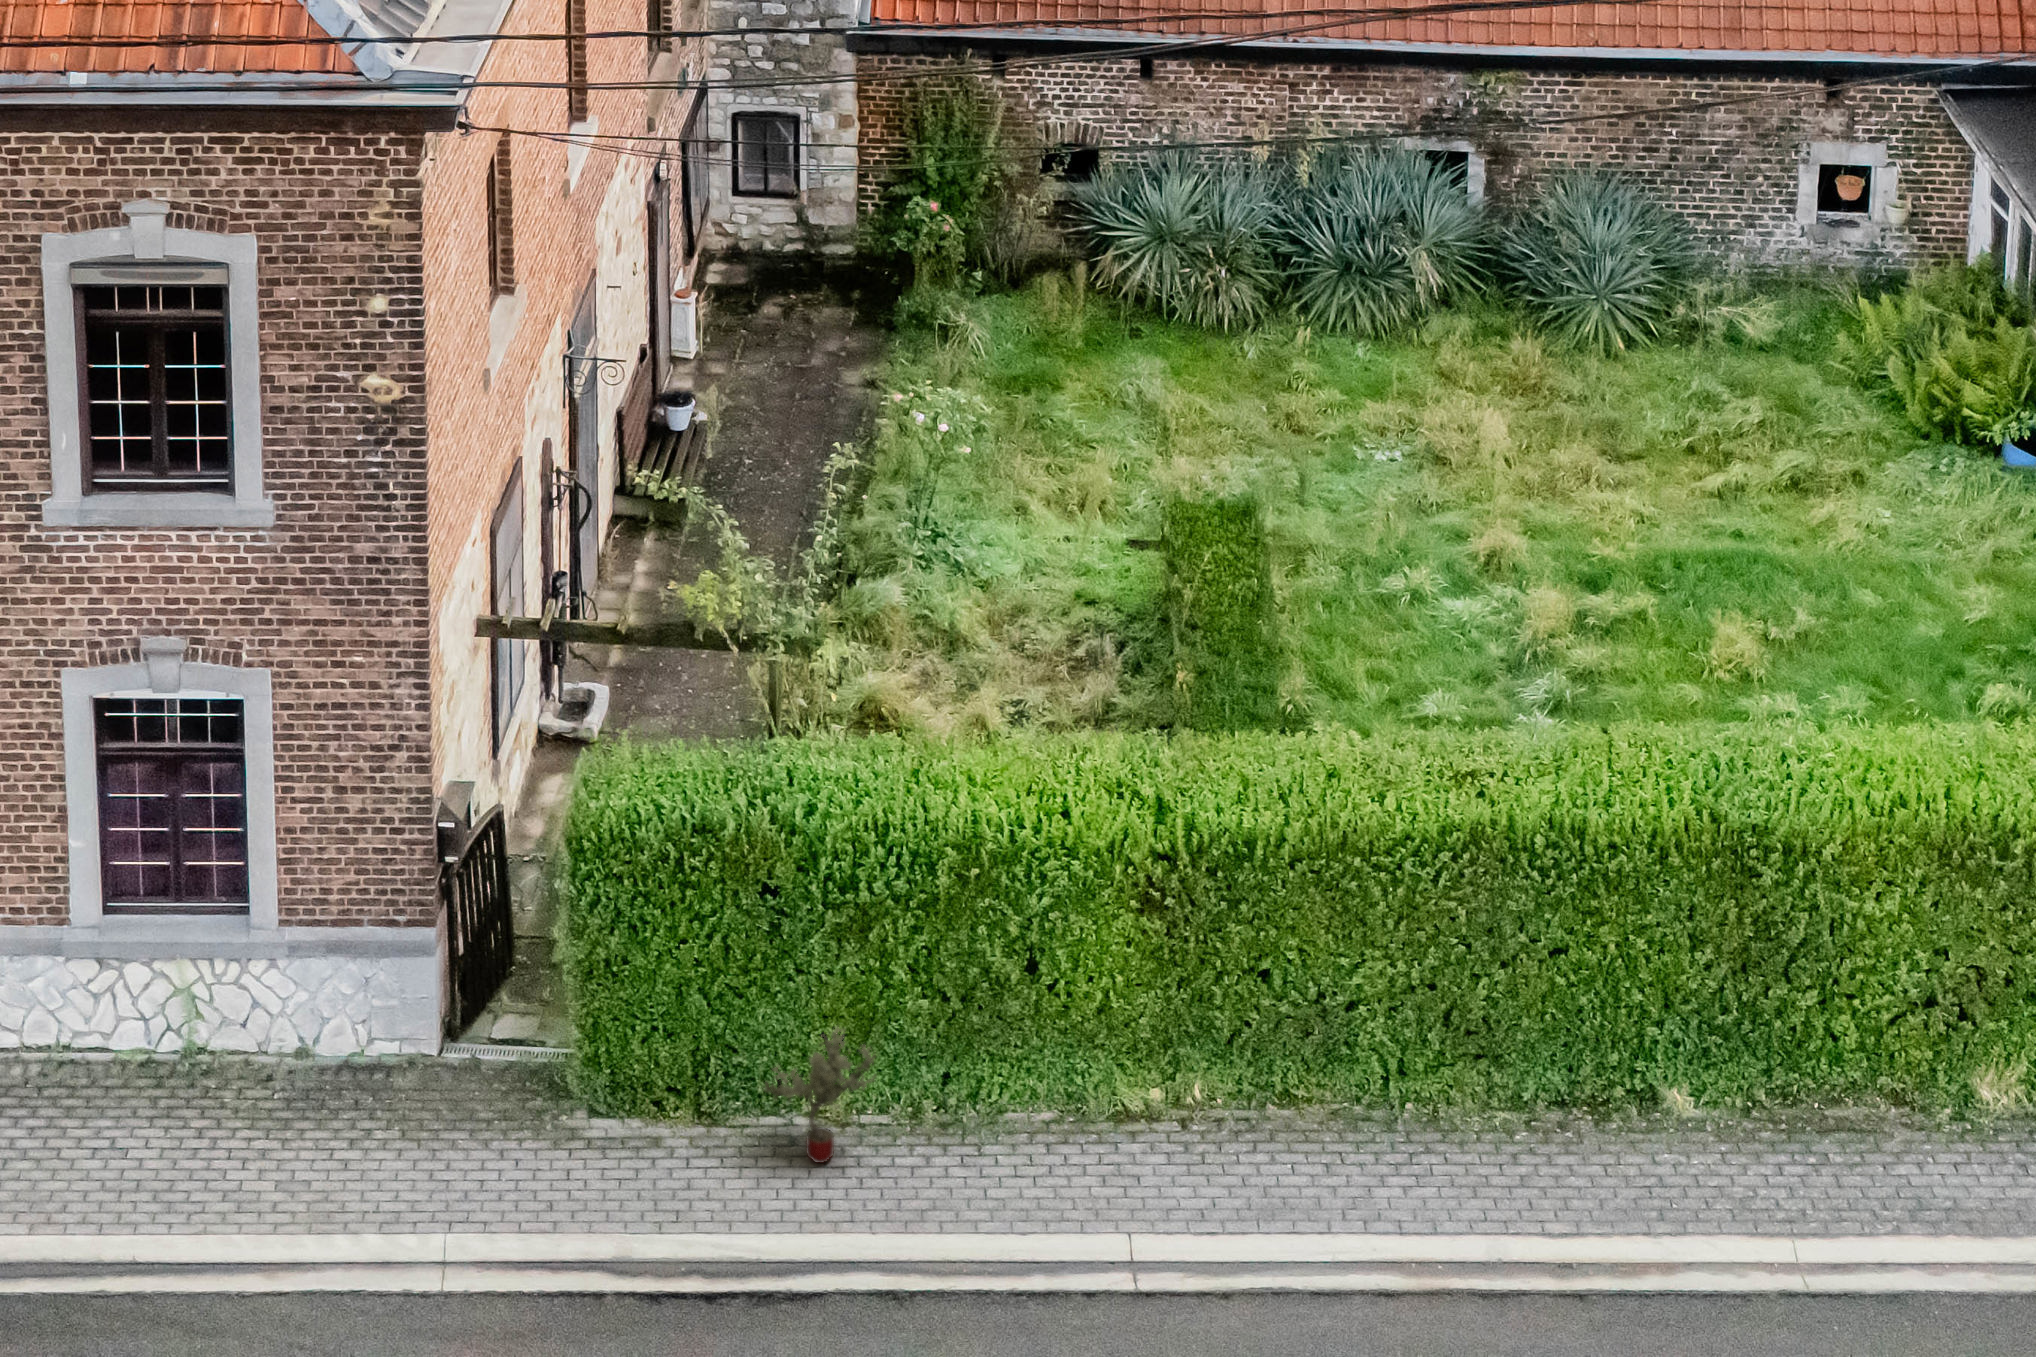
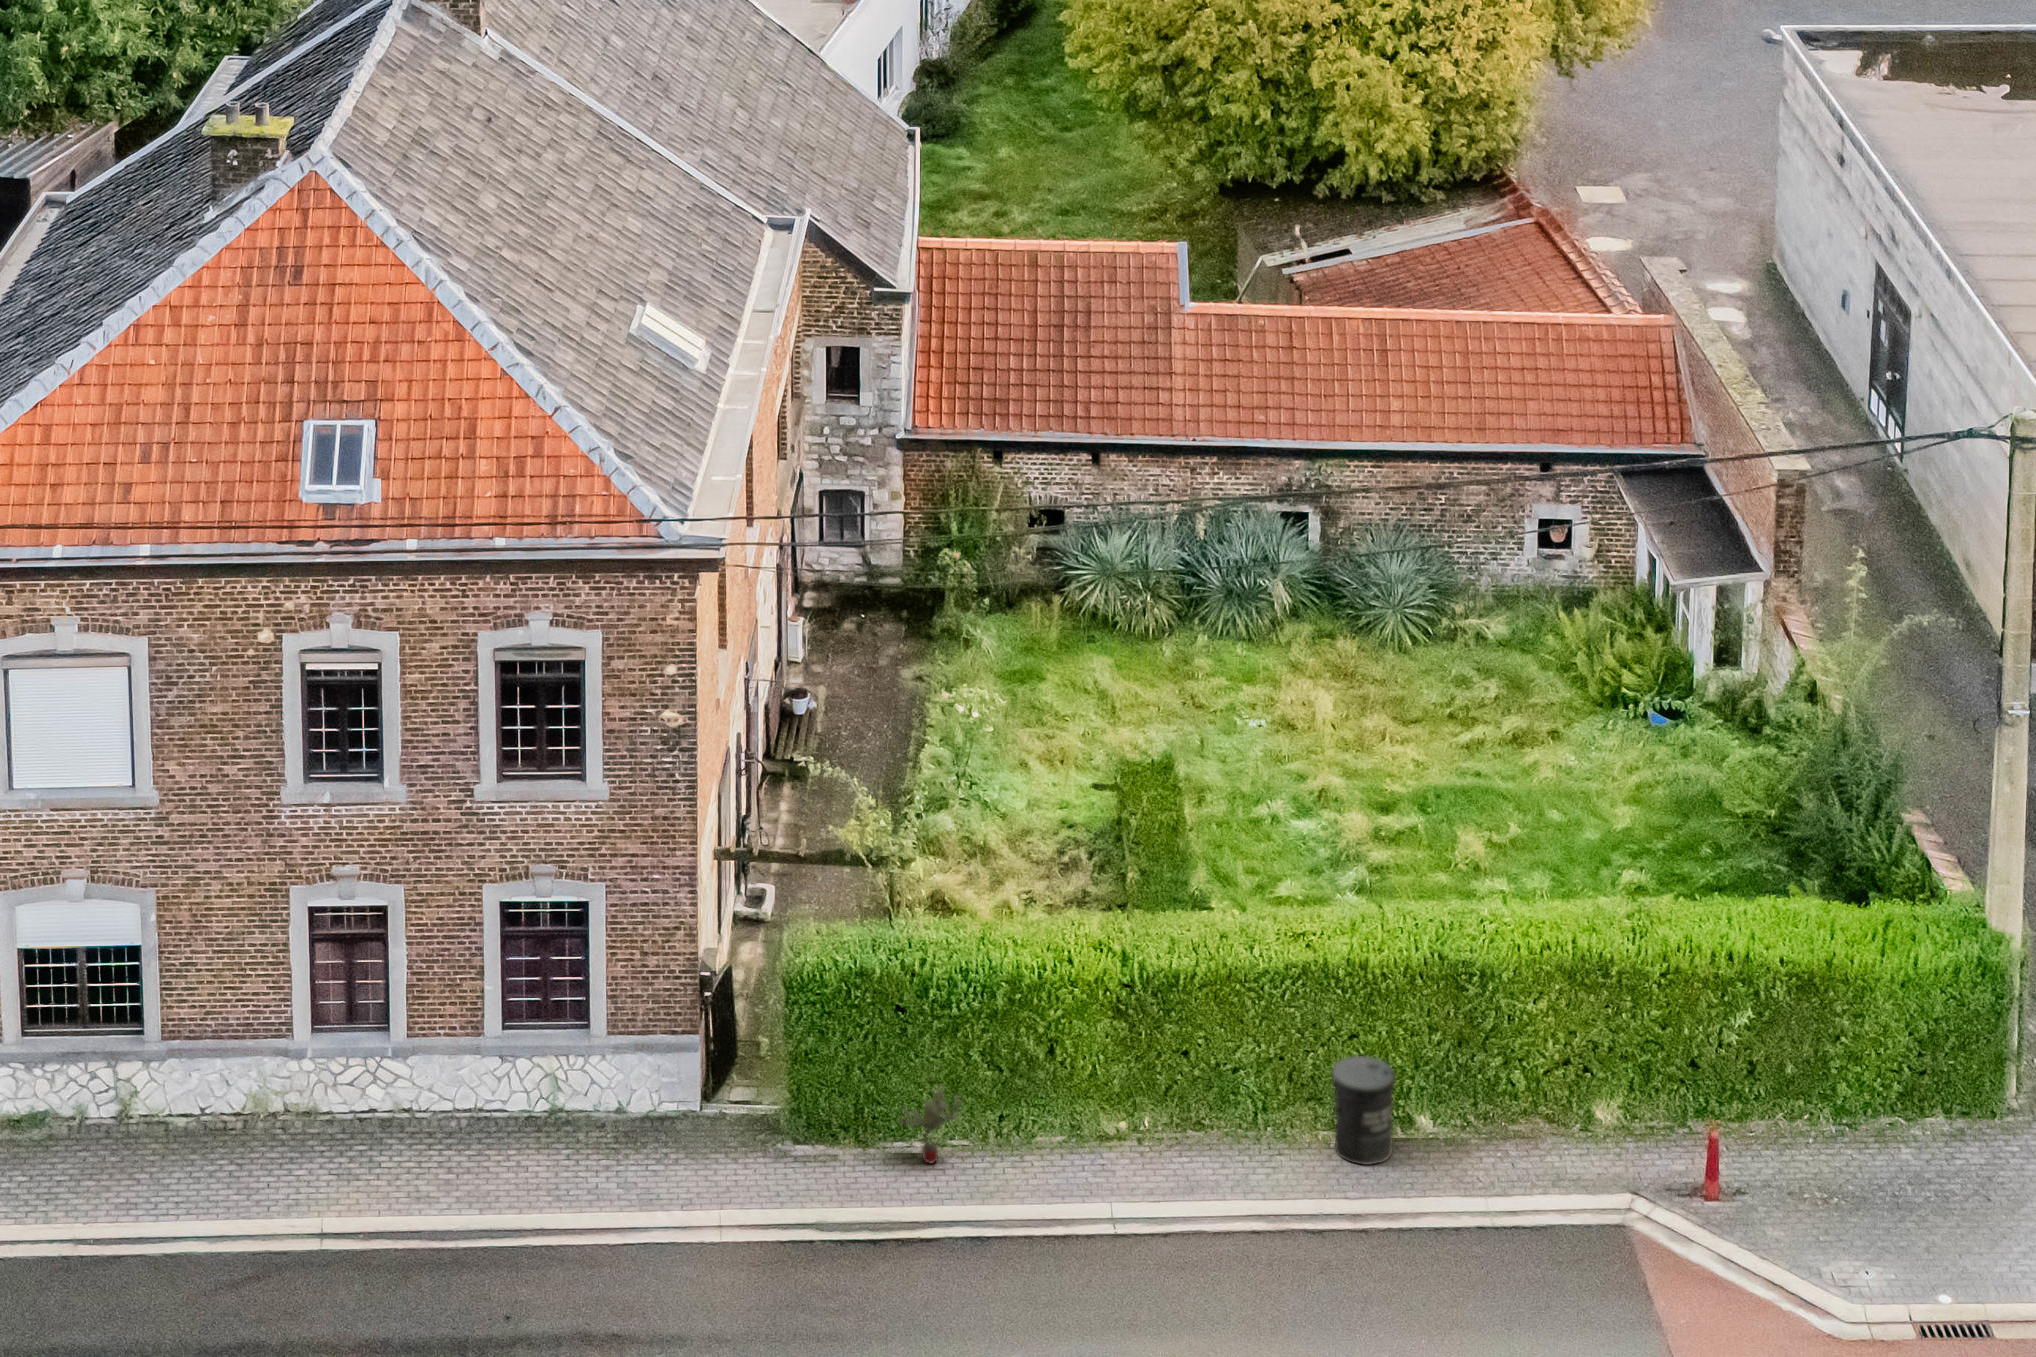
trash can: none [1525,987,1639,1178] -> present [1332,1056,1396,1165]

